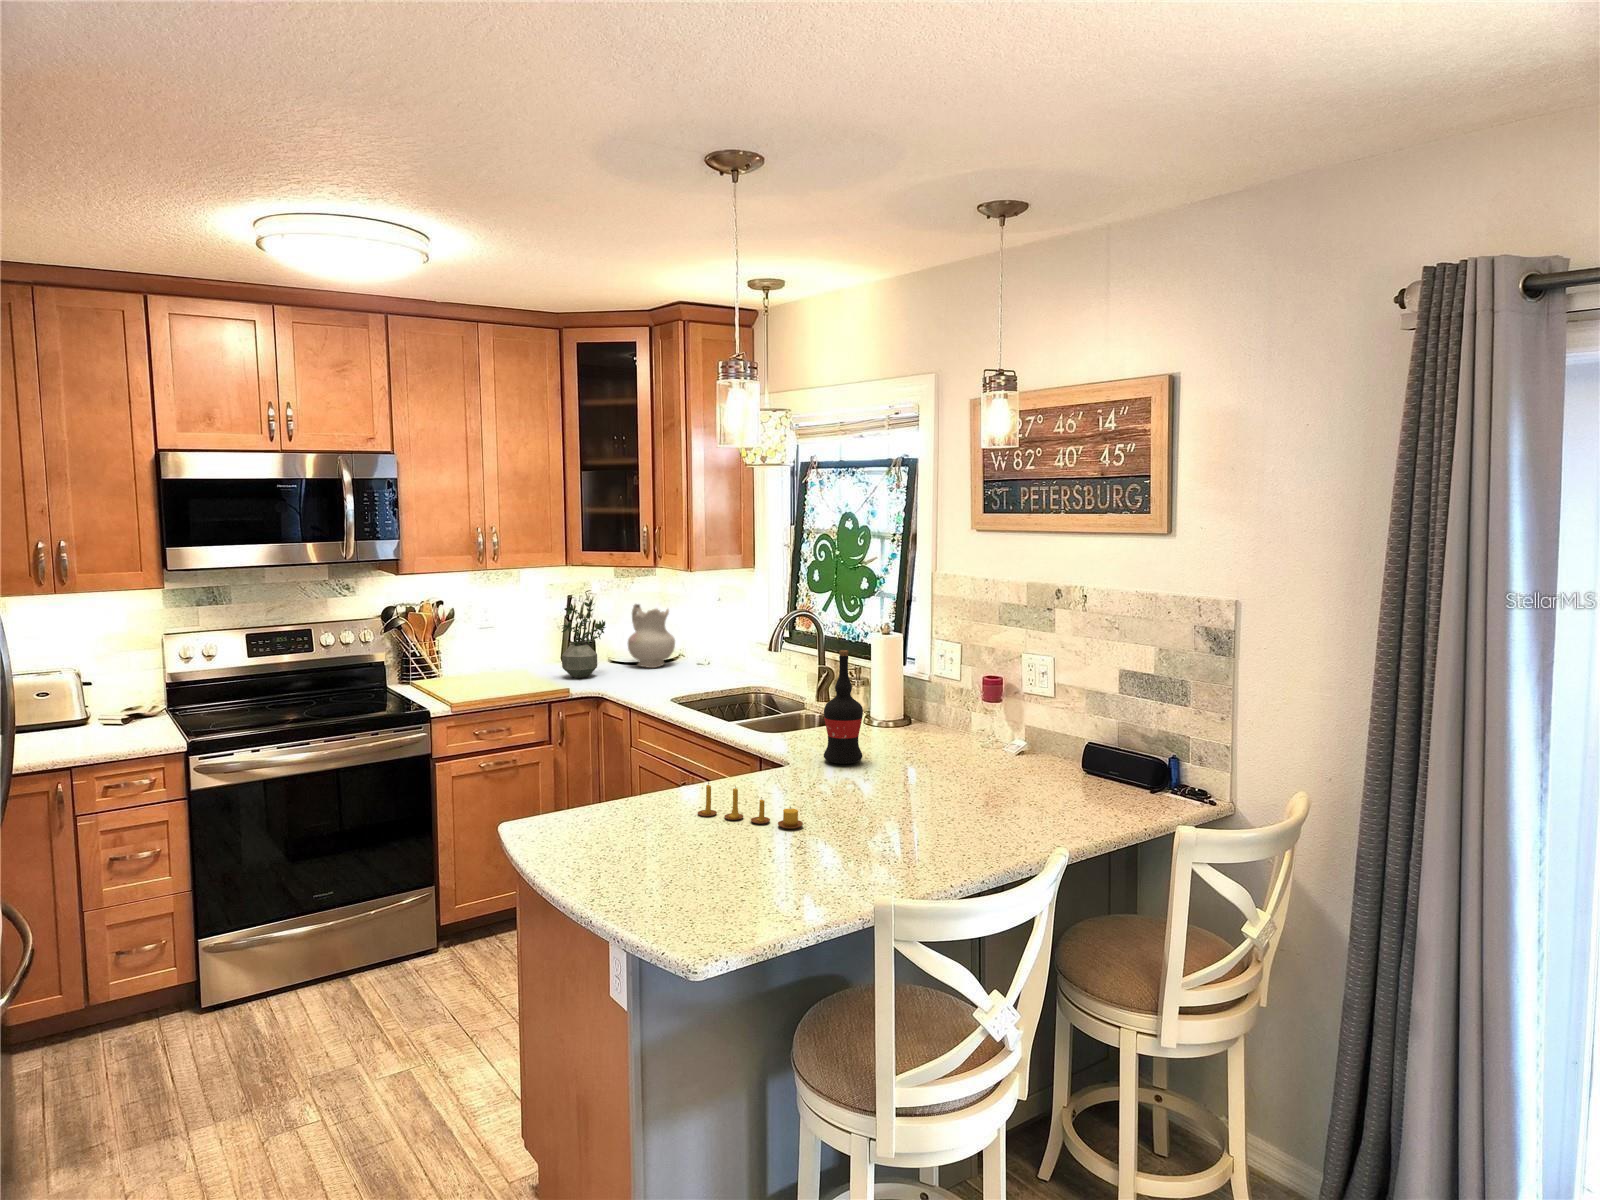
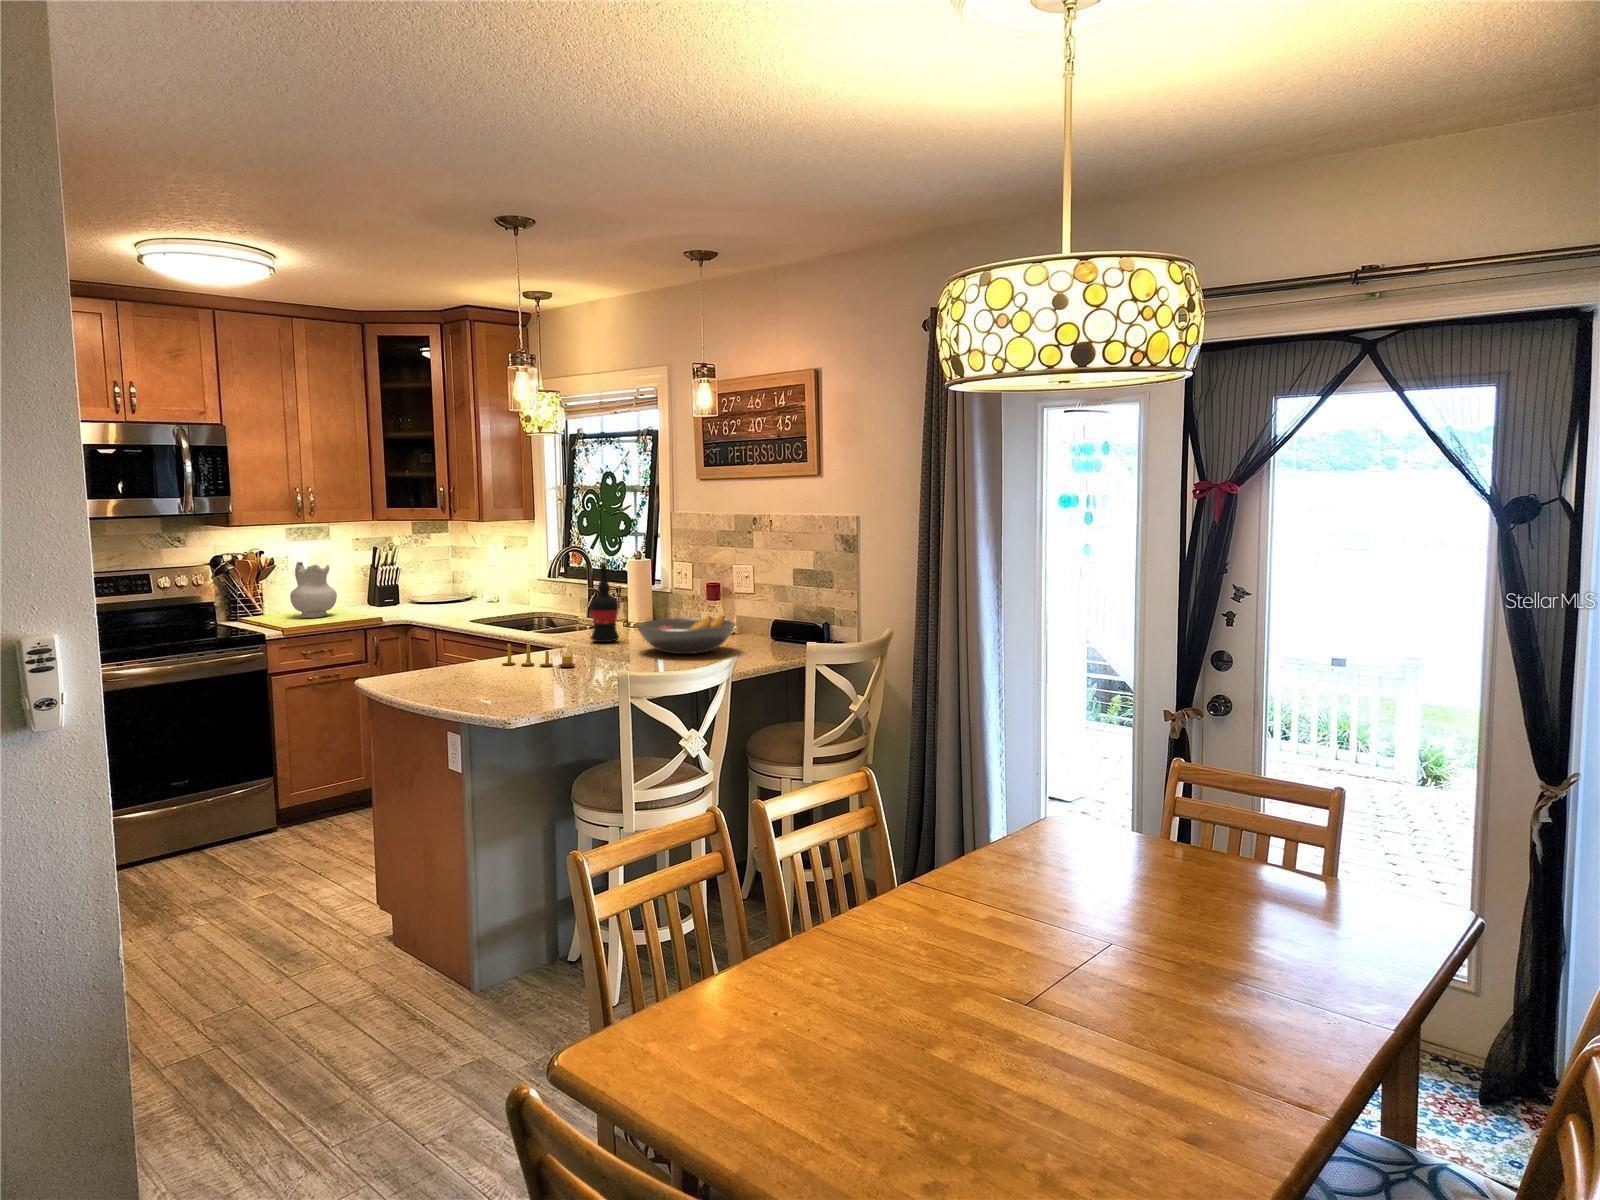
potted plant: present [562,599,605,678] -> none [372,547,410,612]
ceramic pitcher: present [628,604,675,668] -> present [290,562,337,618]
fruit bowl: none [891,739,1039,802] -> present [637,615,736,654]

